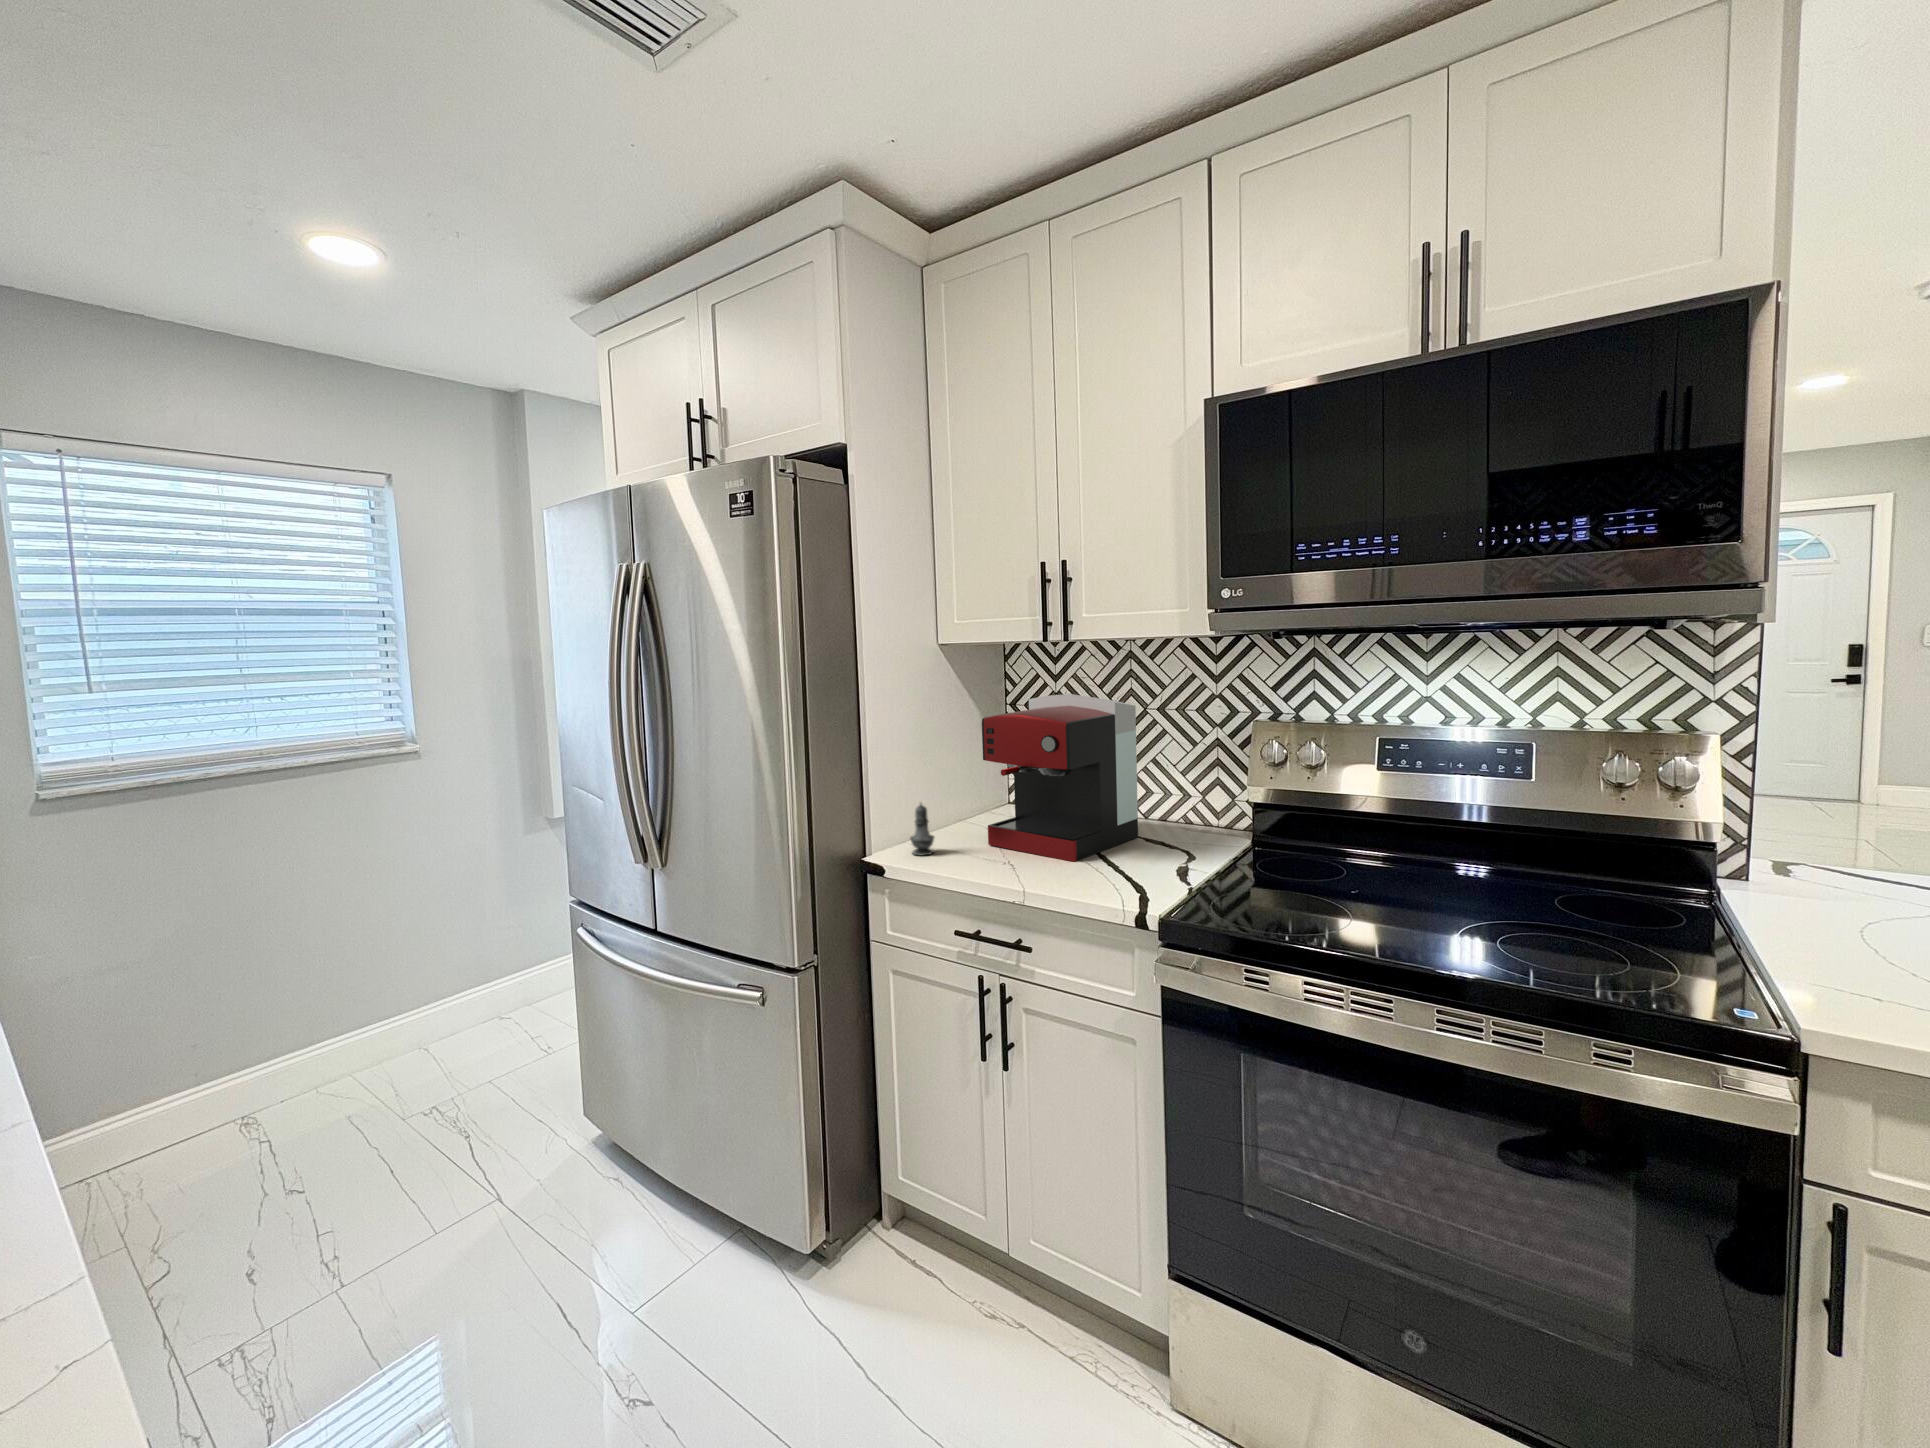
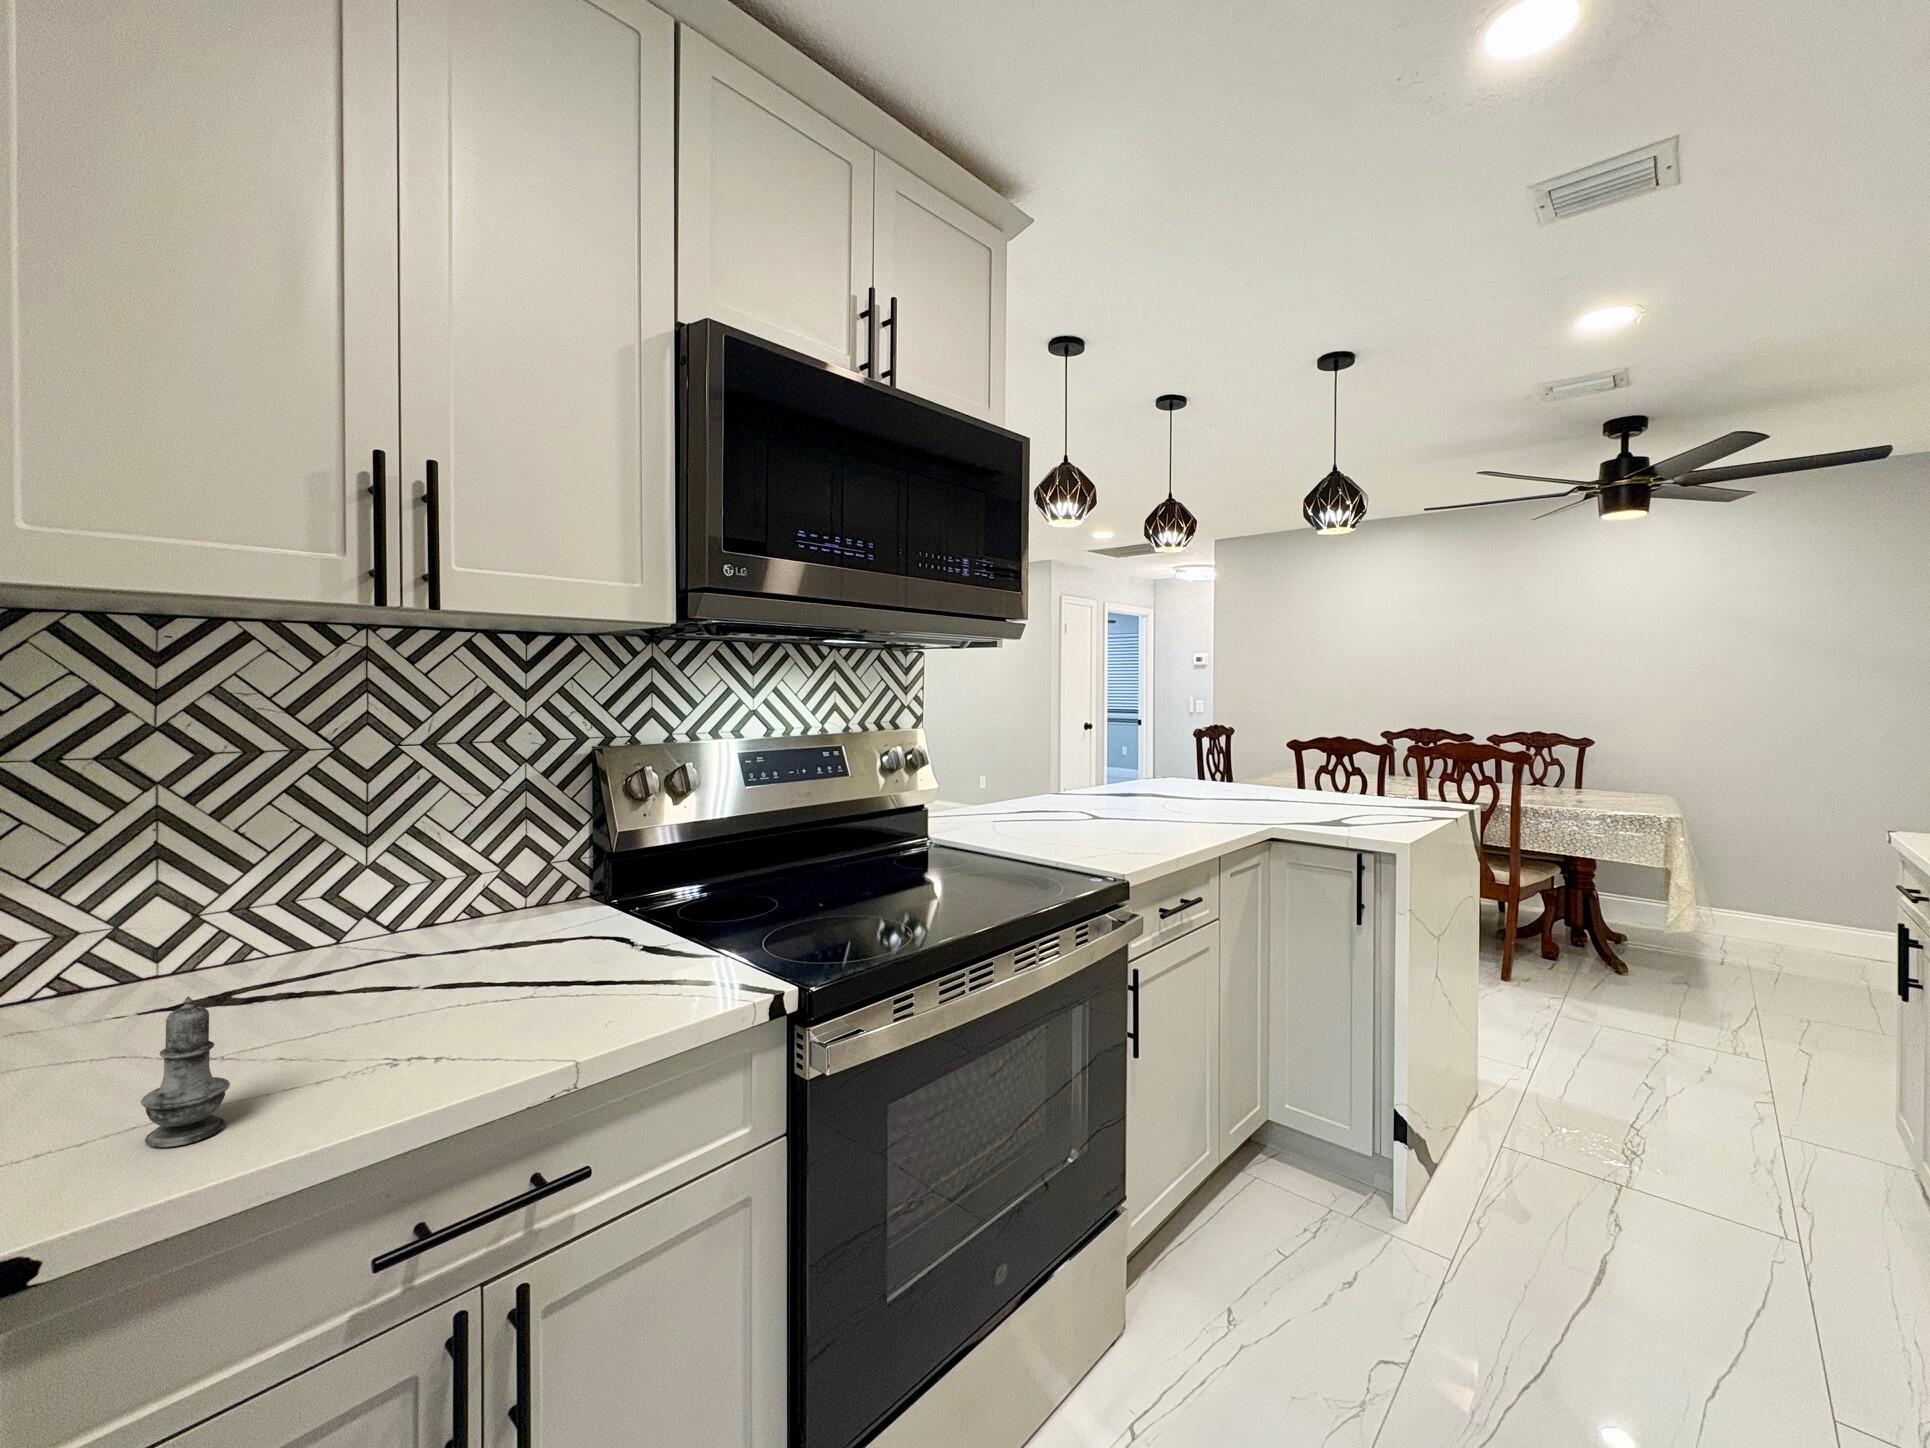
coffee maker: present [982,694,1138,862] -> none [258,713,544,1055]

